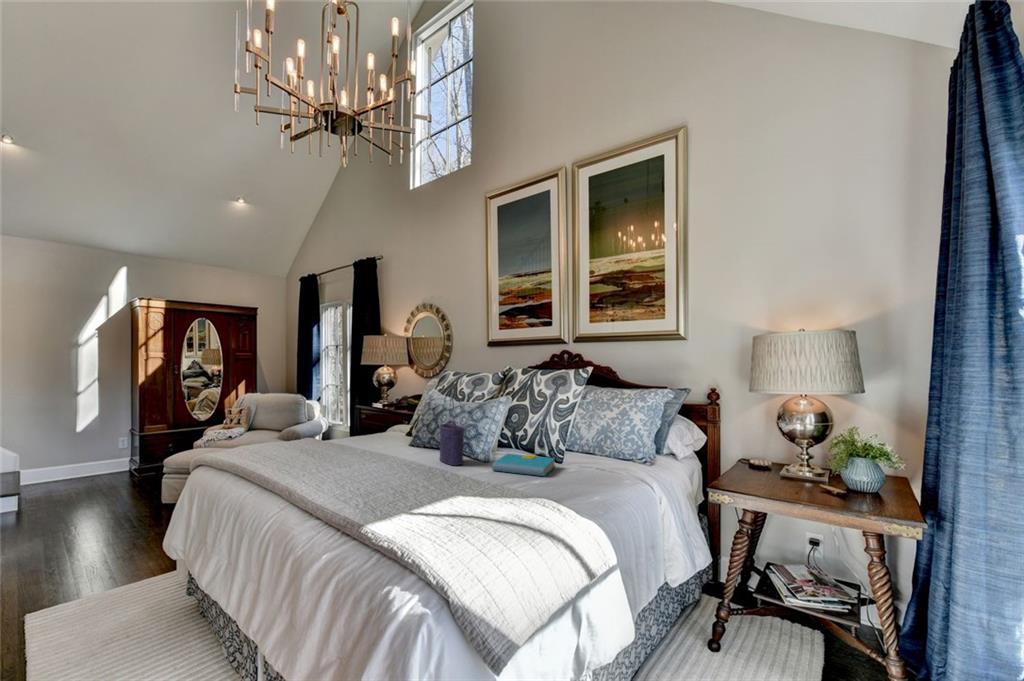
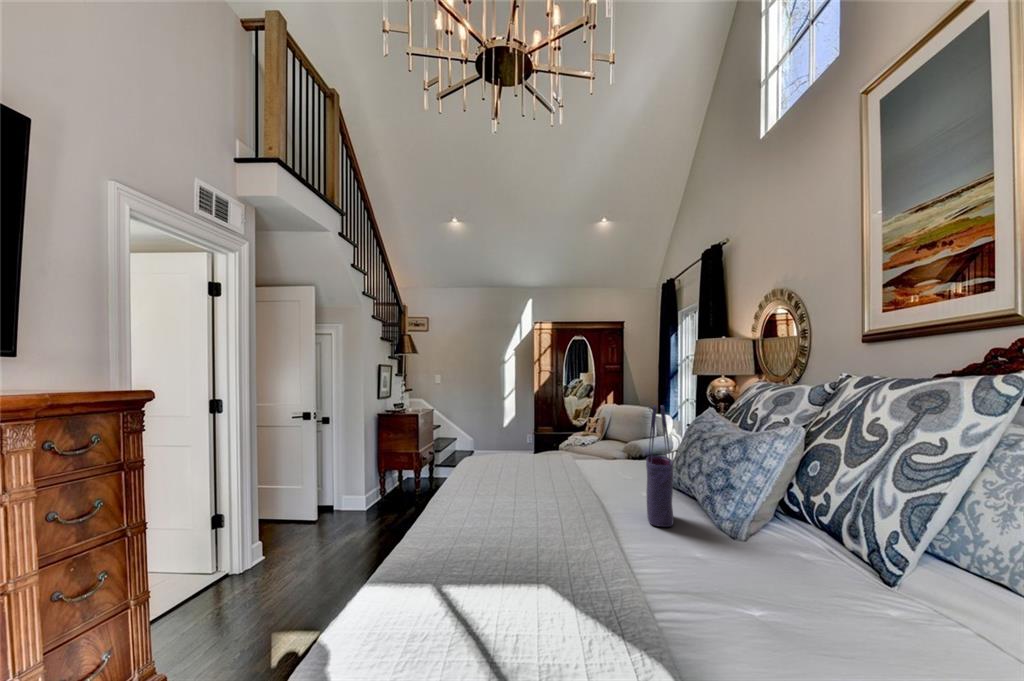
book: present [492,454,555,476] -> none [692,531,845,602]

